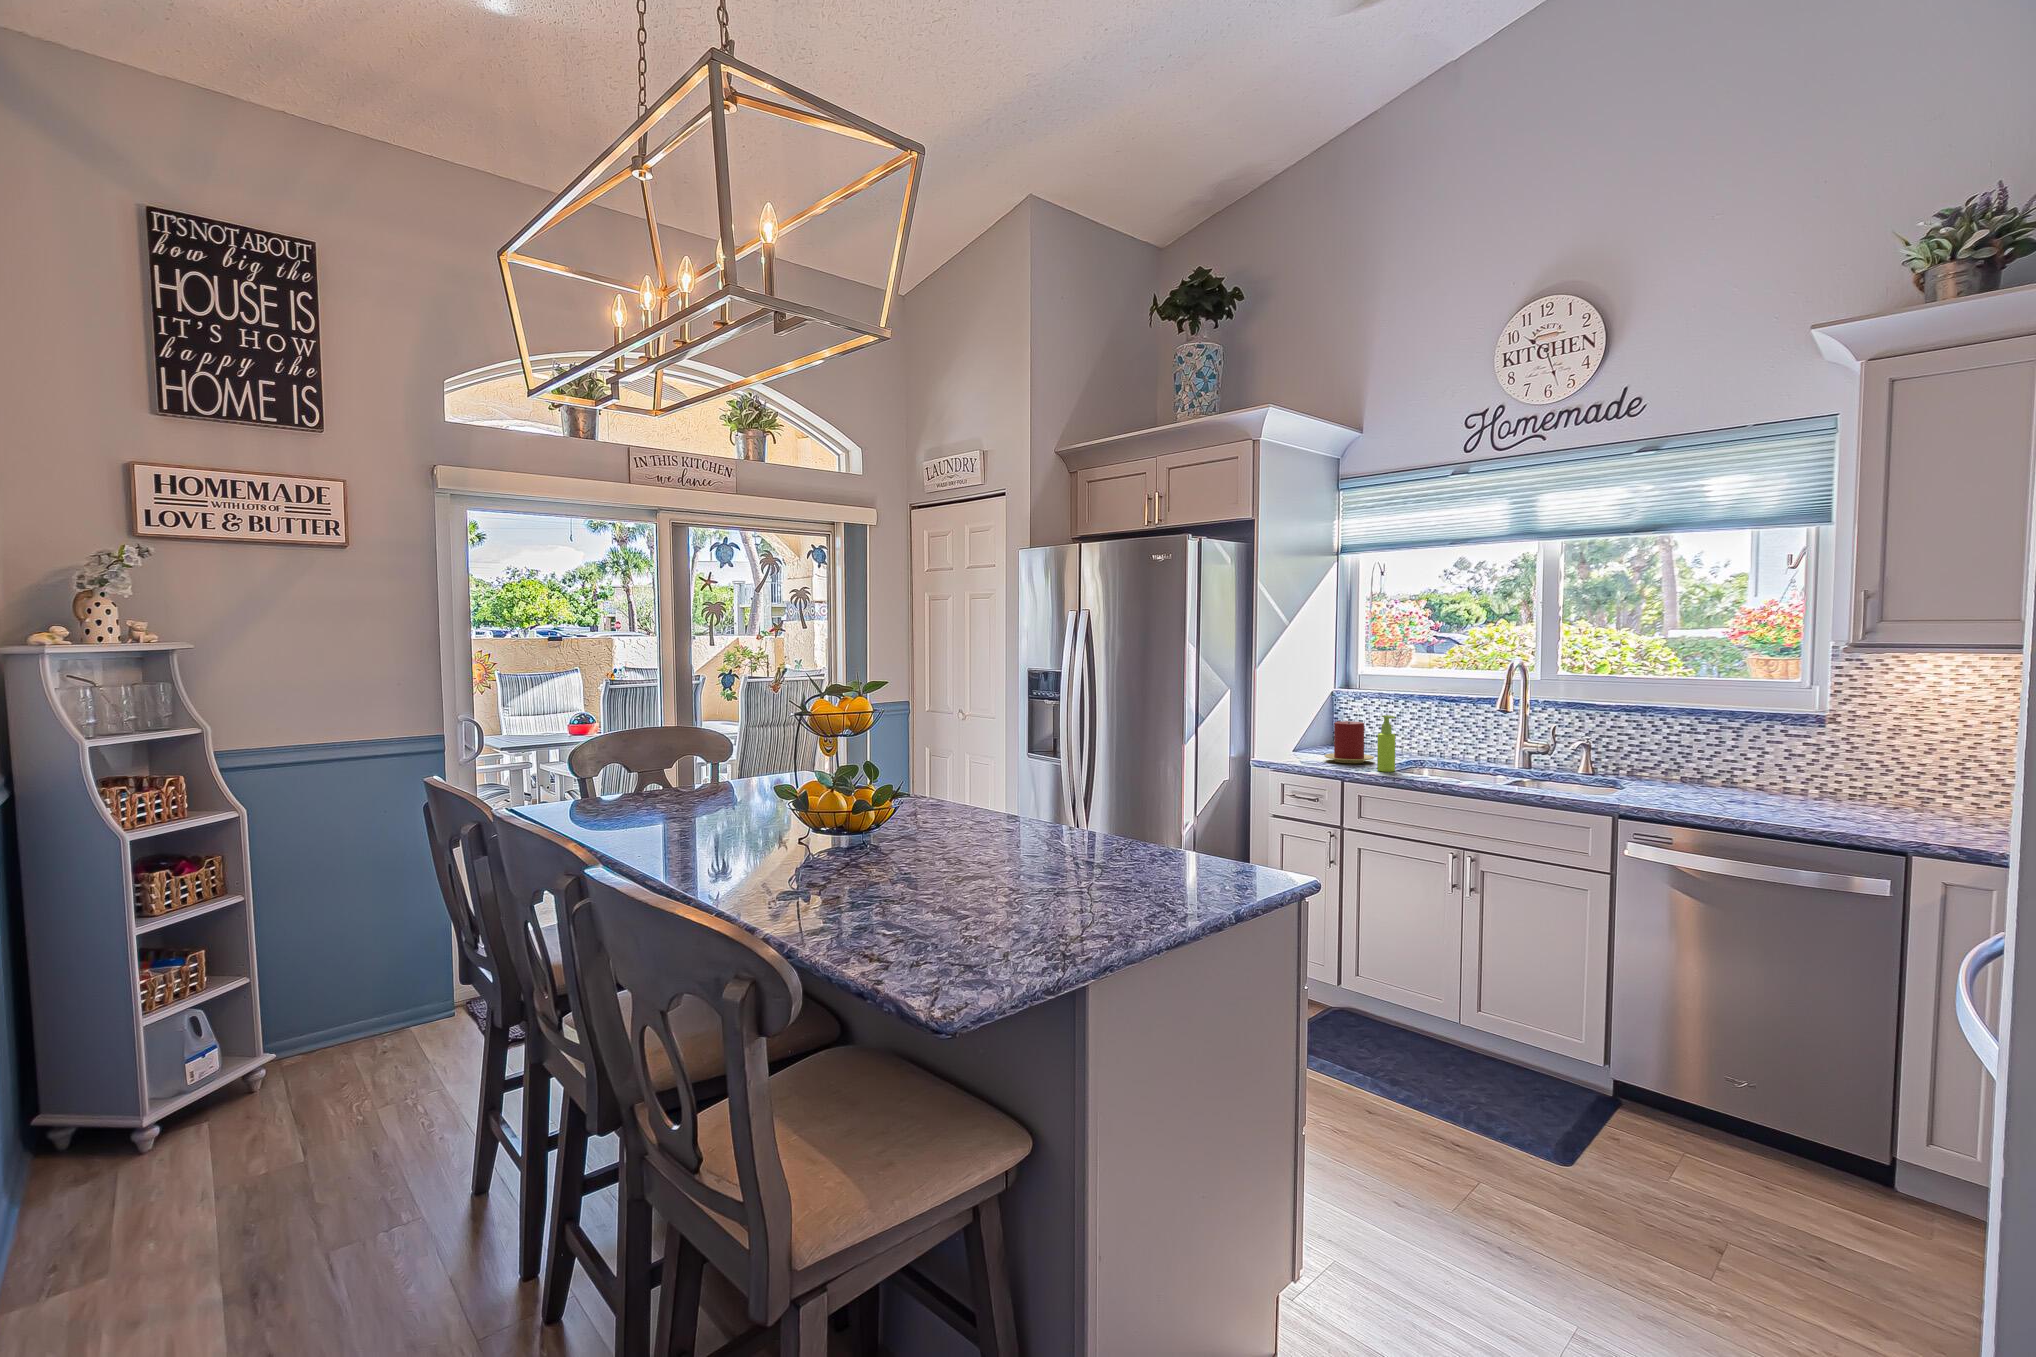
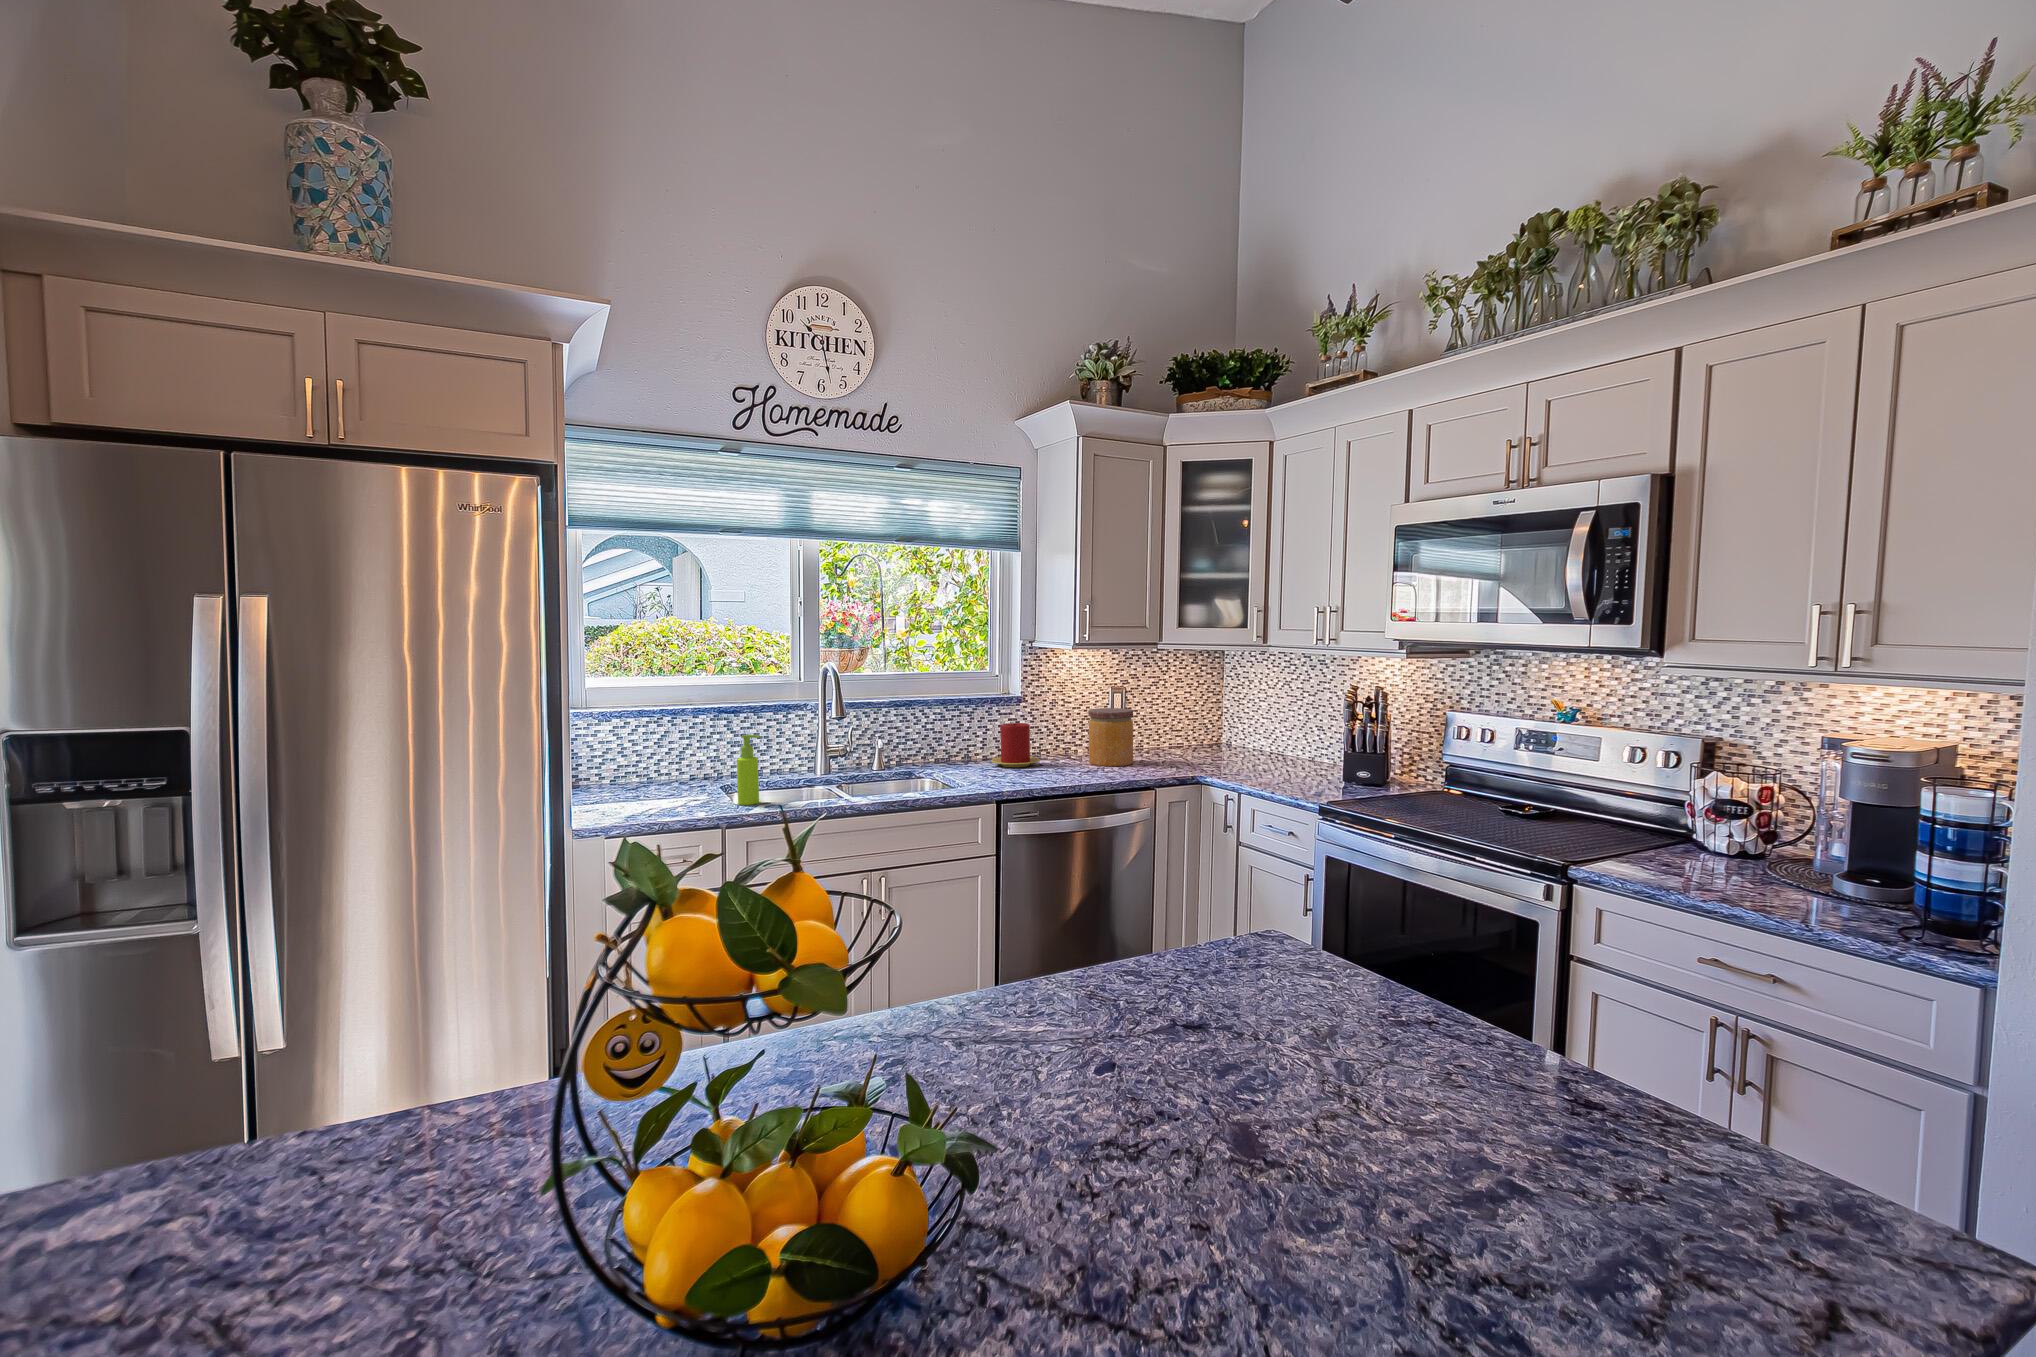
candle: present [1325,721,1374,763] -> present [991,723,1040,767]
jar: none [1861,744,1951,830] -> present [1088,708,1133,766]

